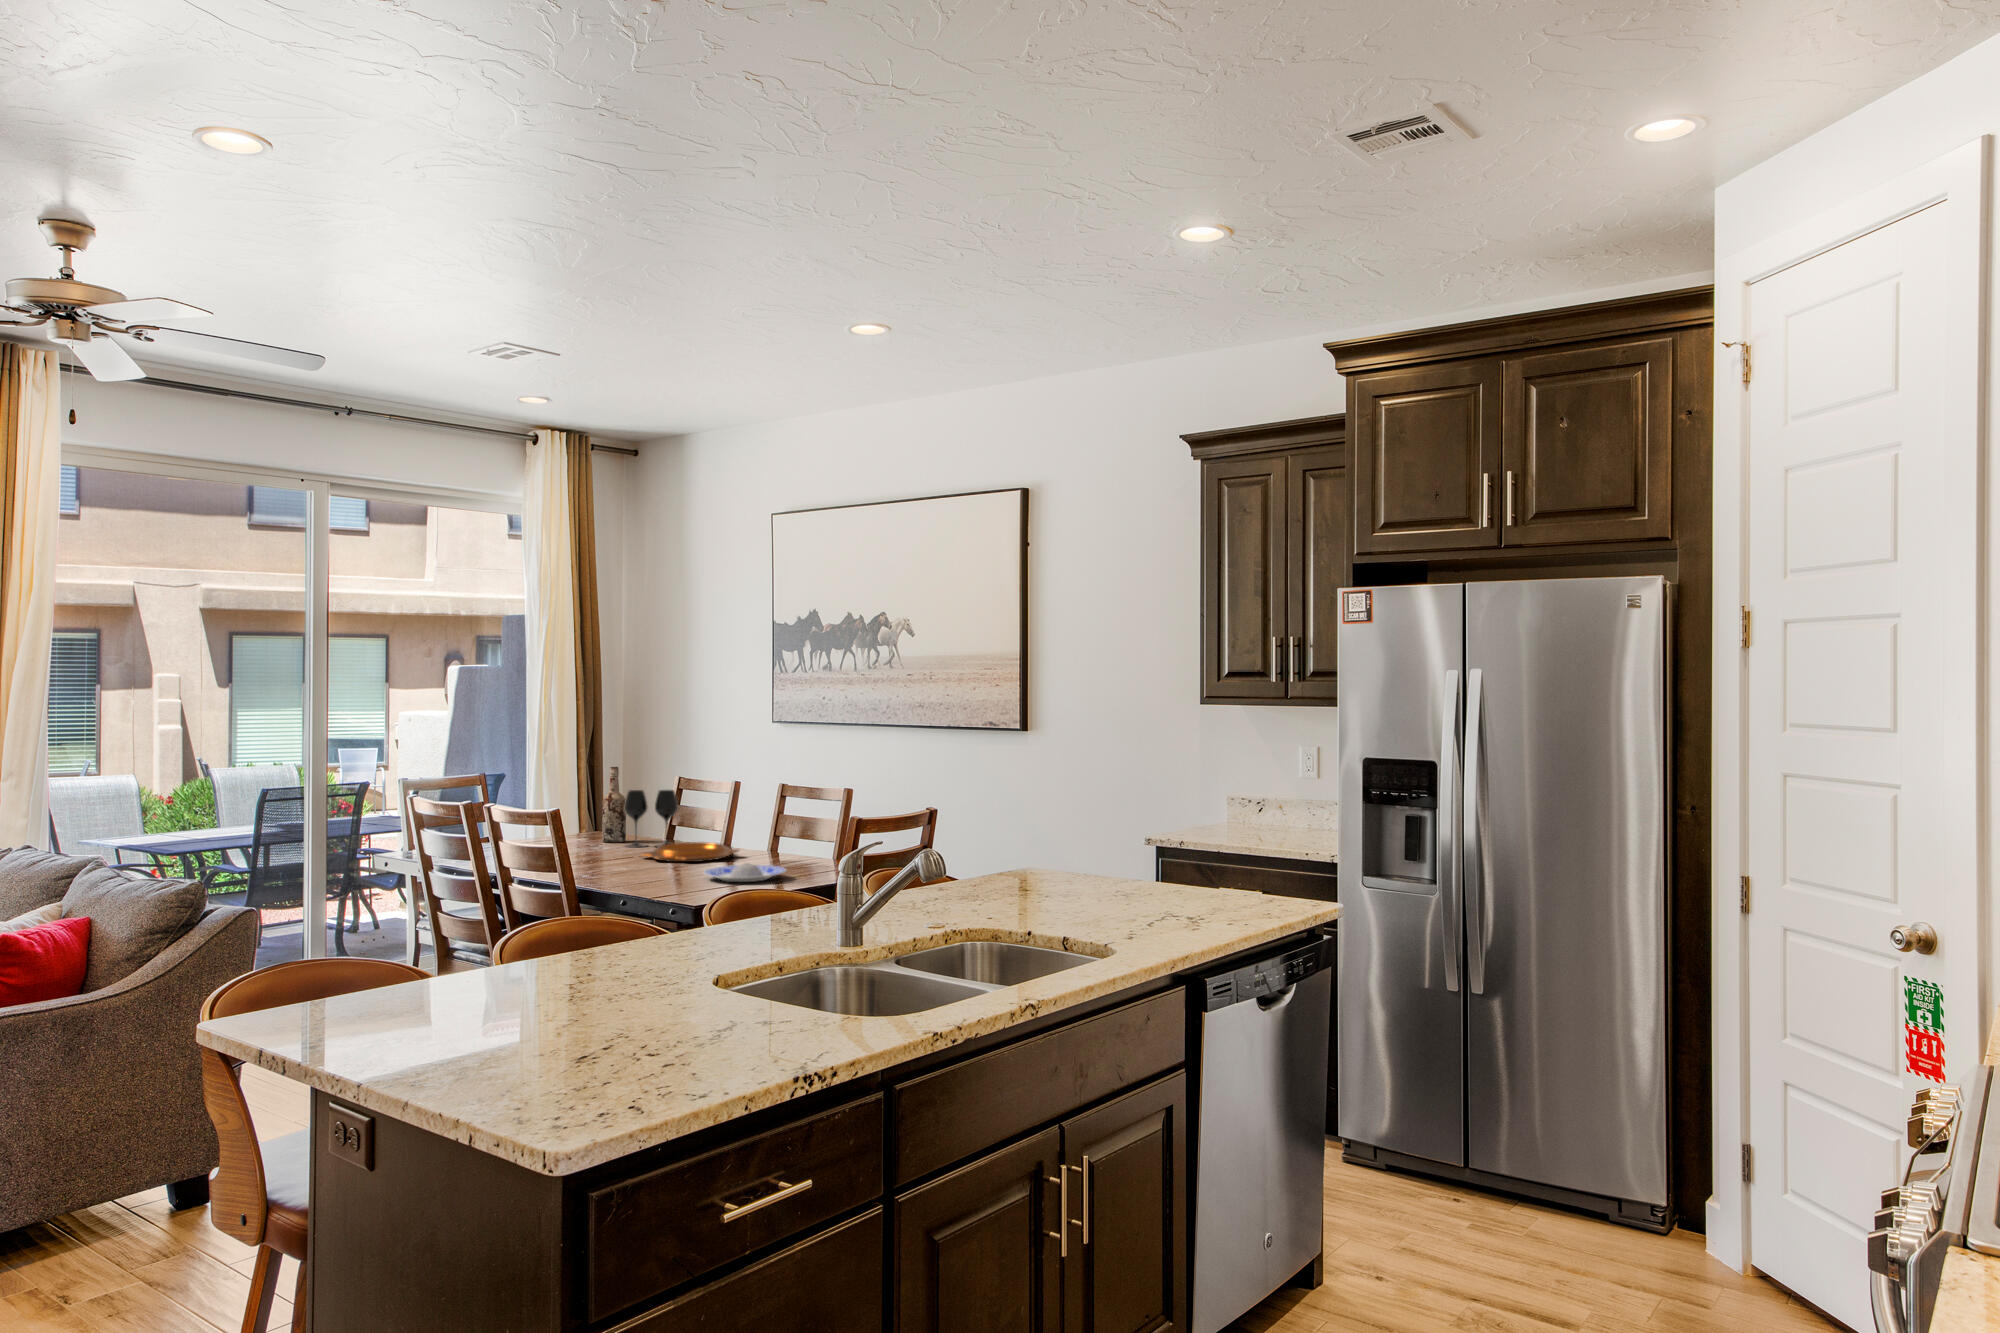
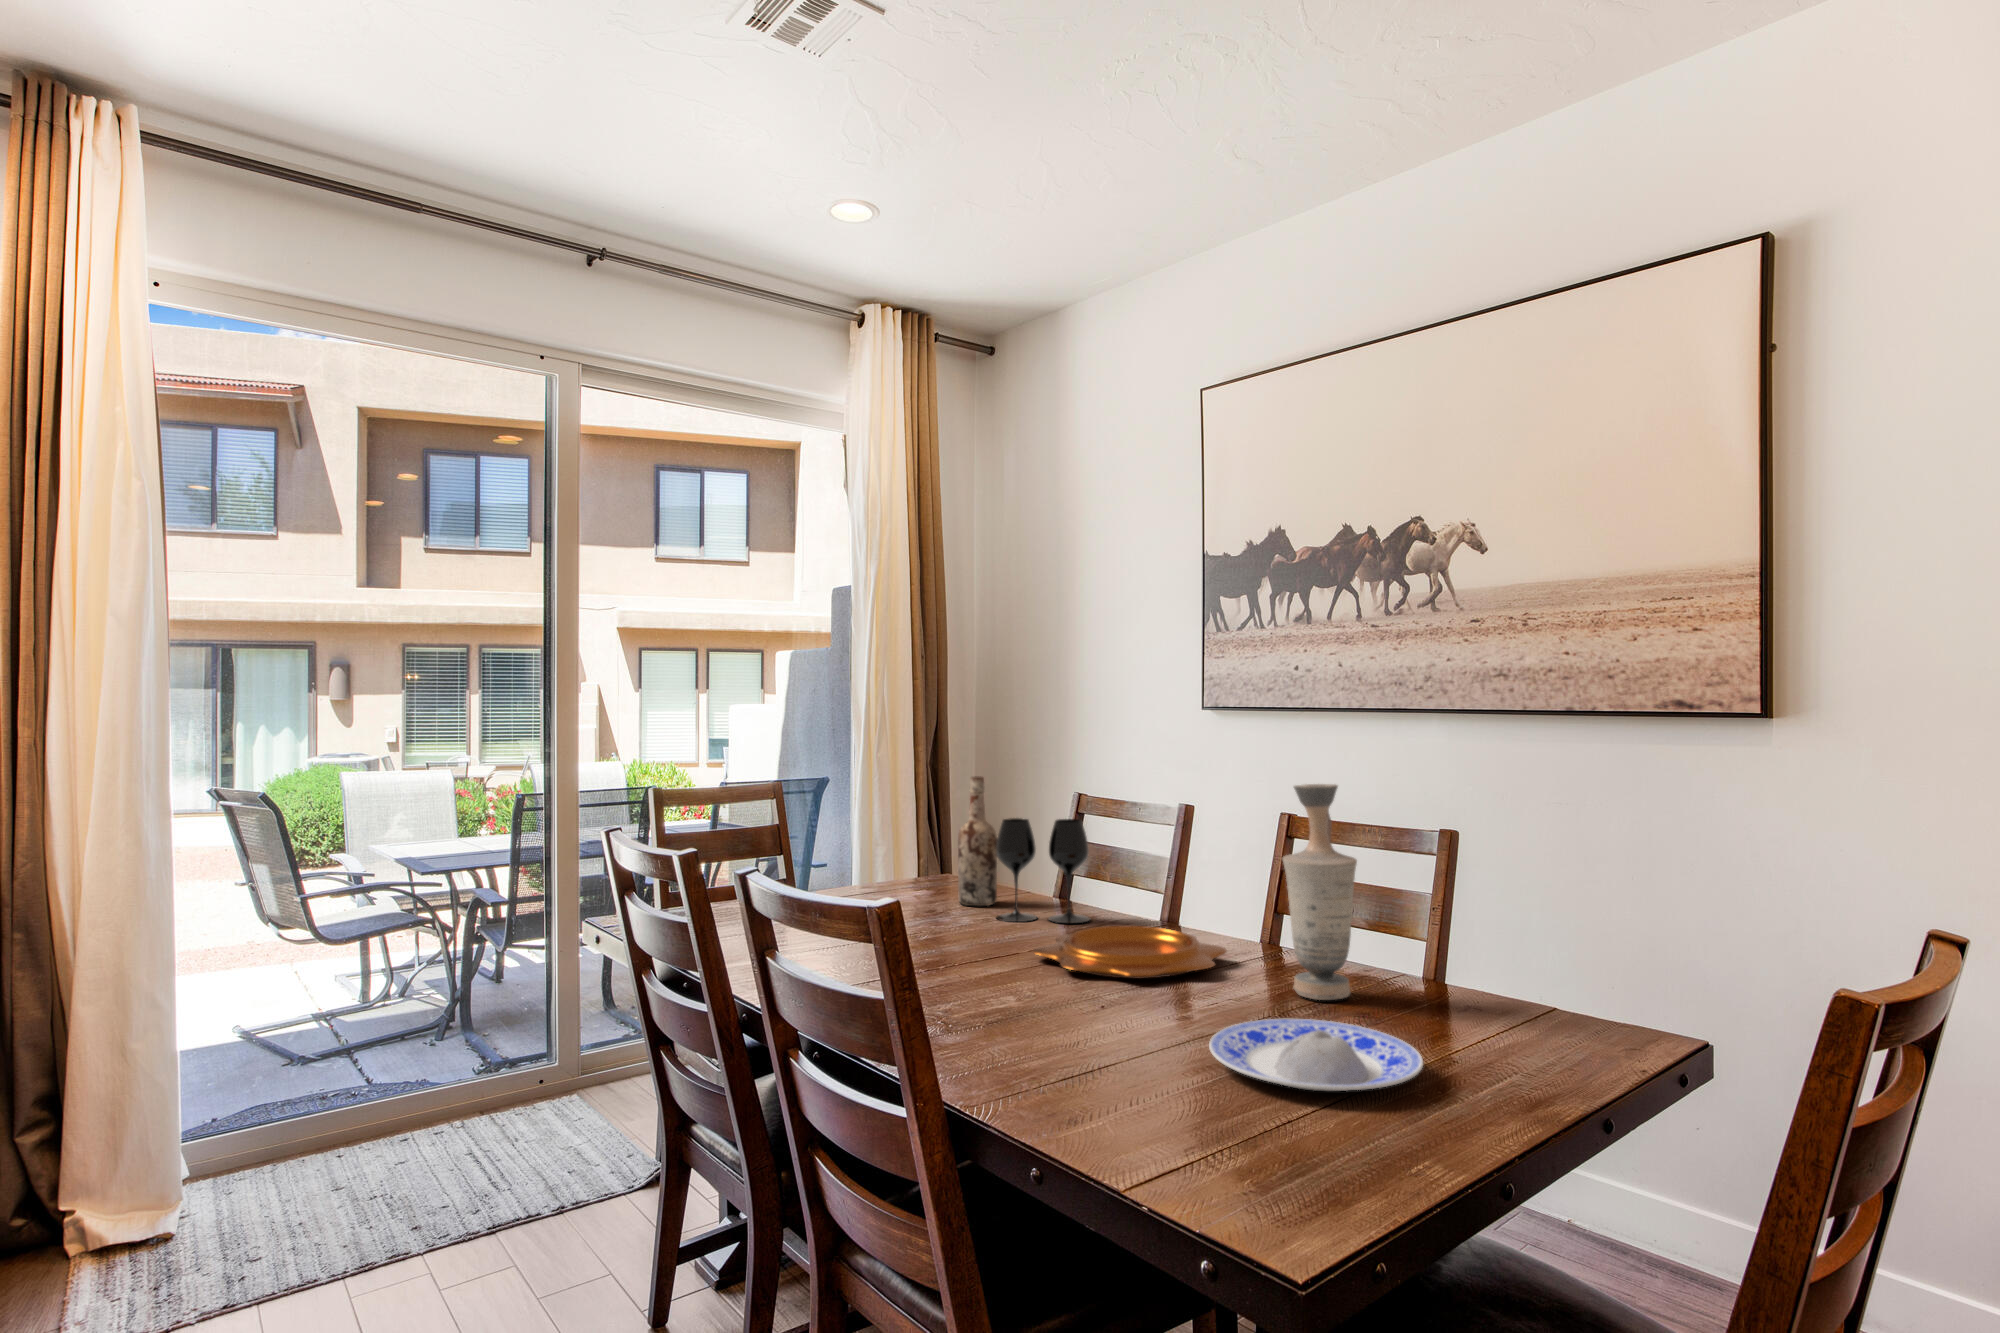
vase: none [757,766,791,865] -> present [1283,784,1357,1000]

